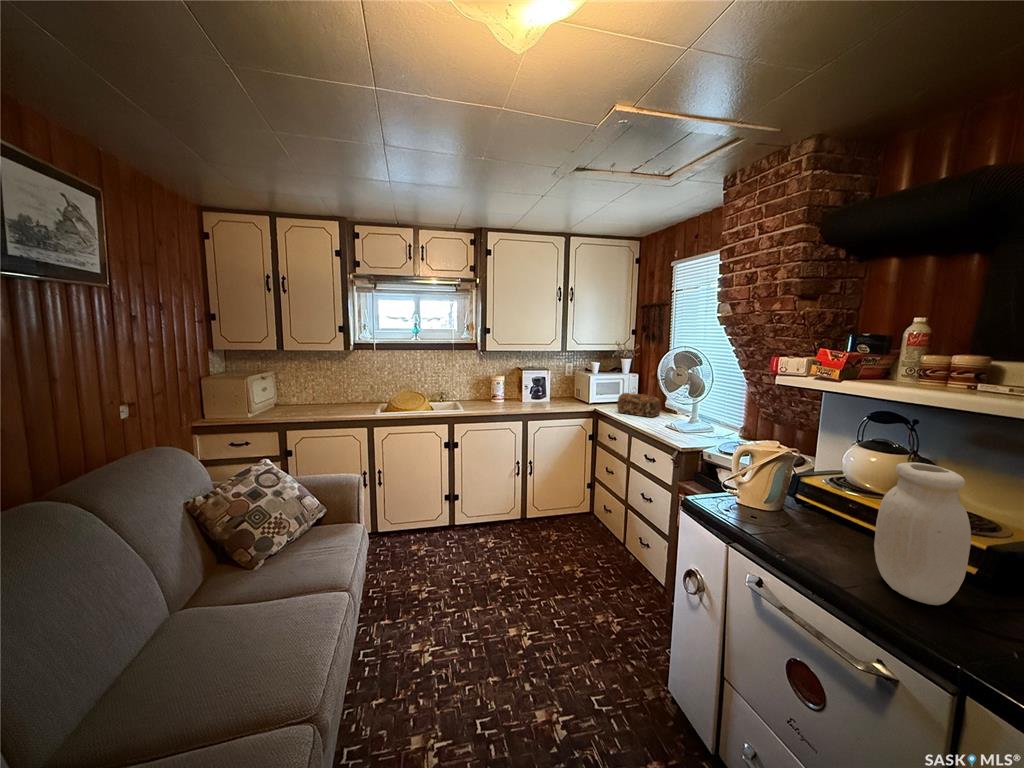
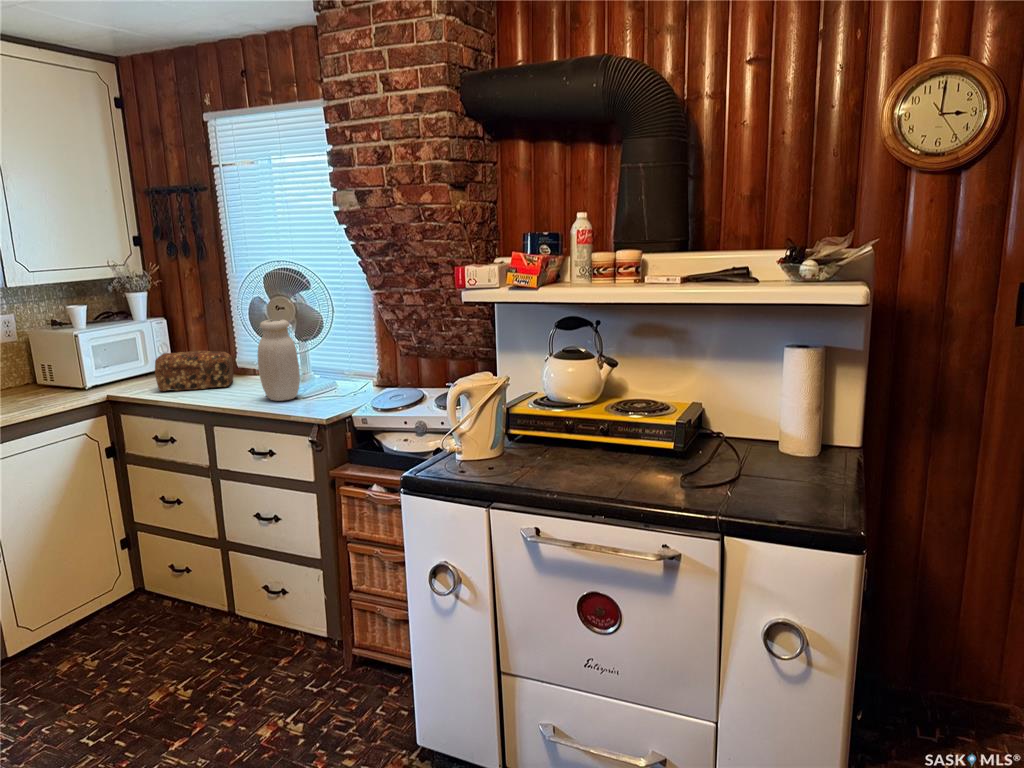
jar: present [874,462,971,605] -> present [257,320,300,401]

